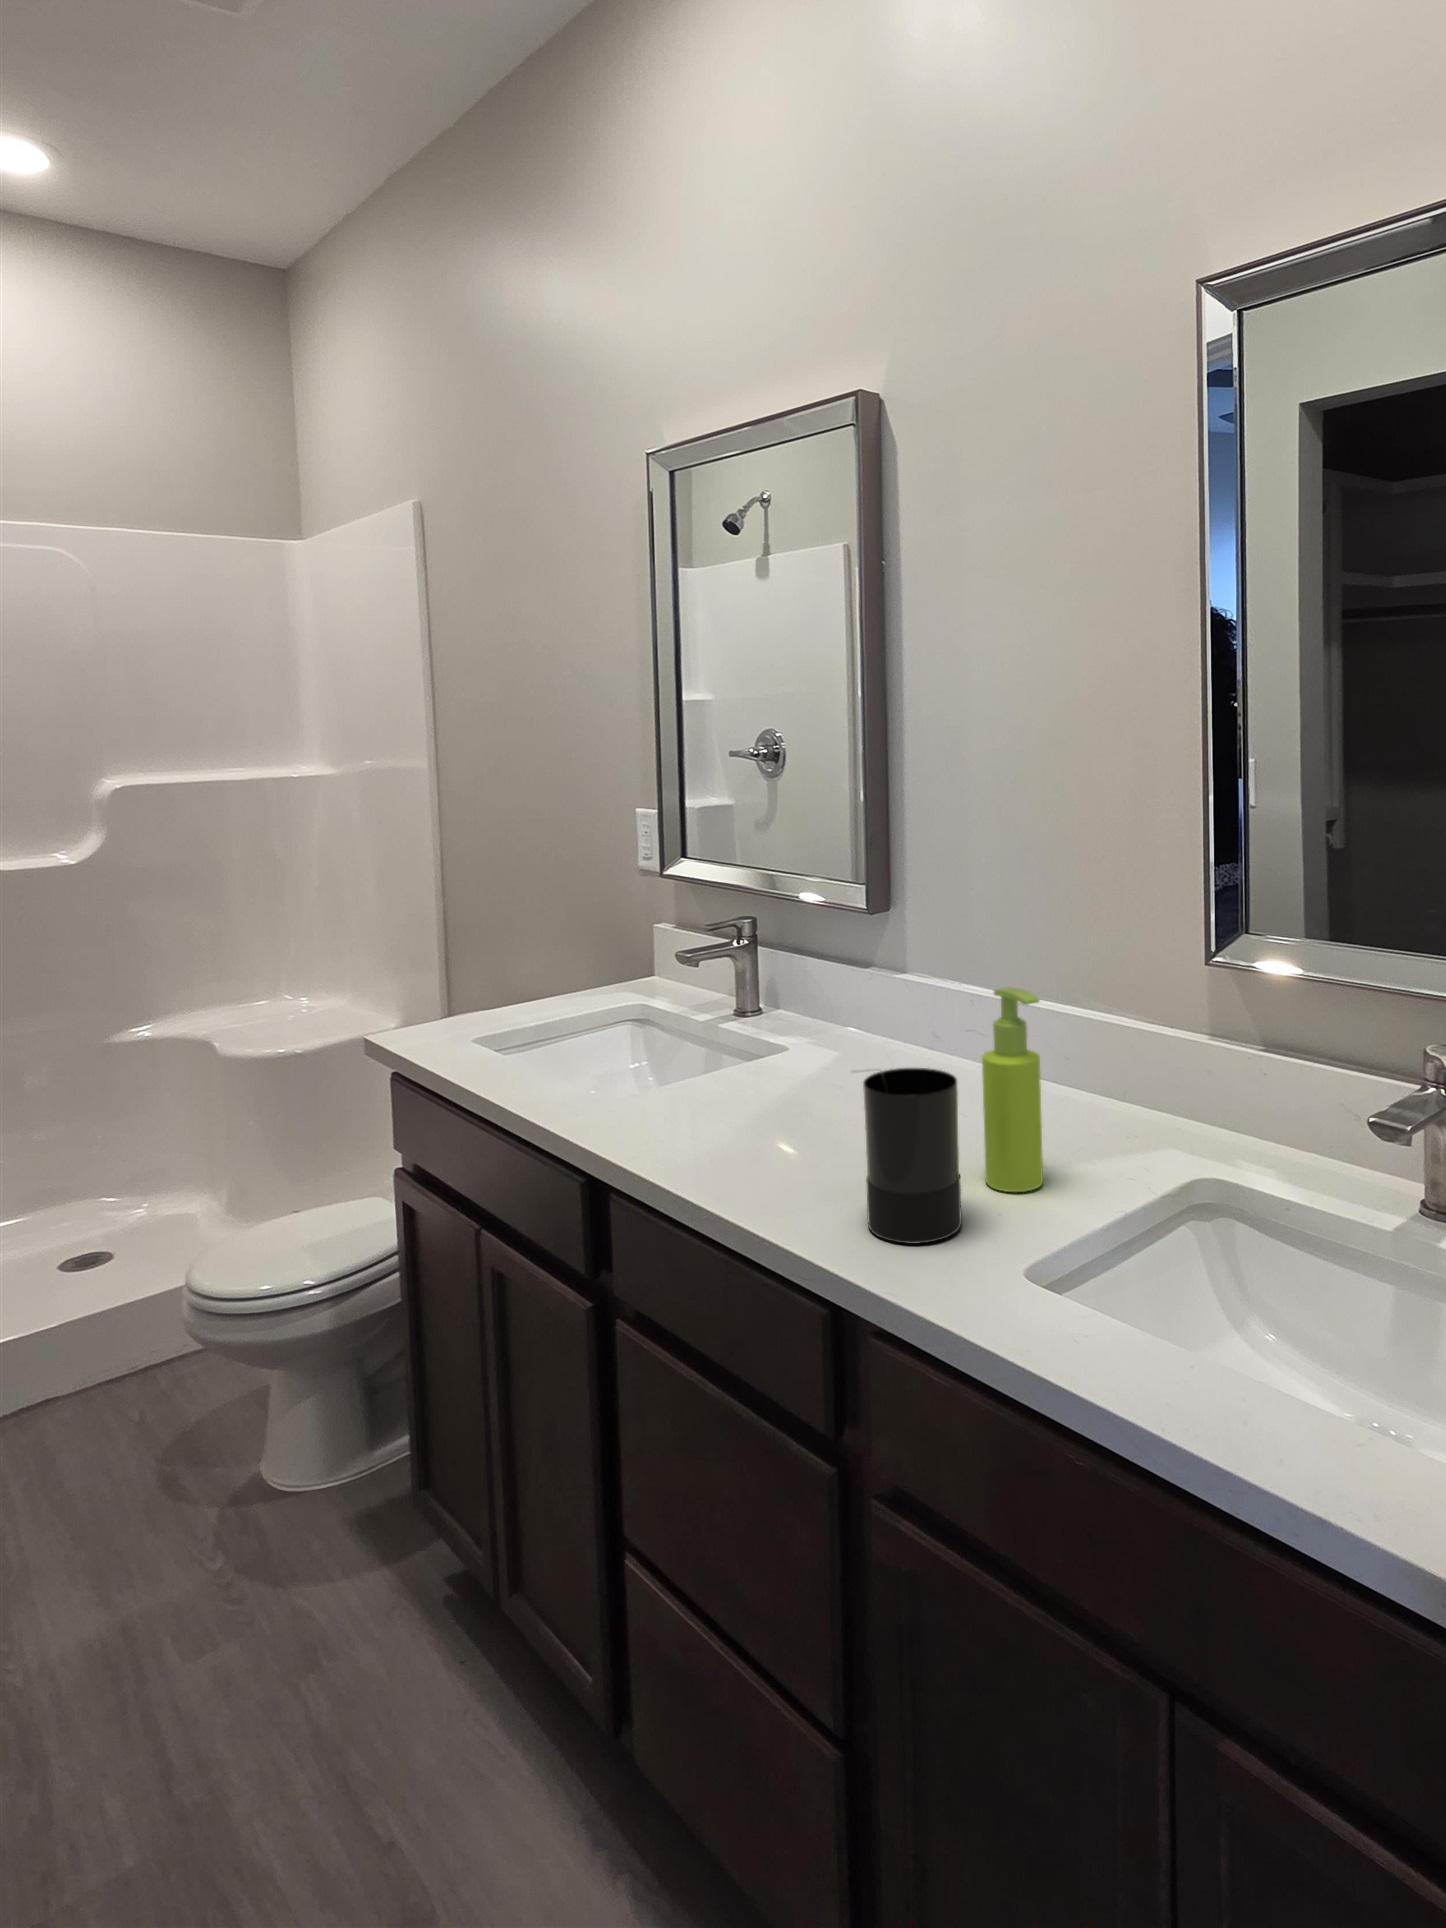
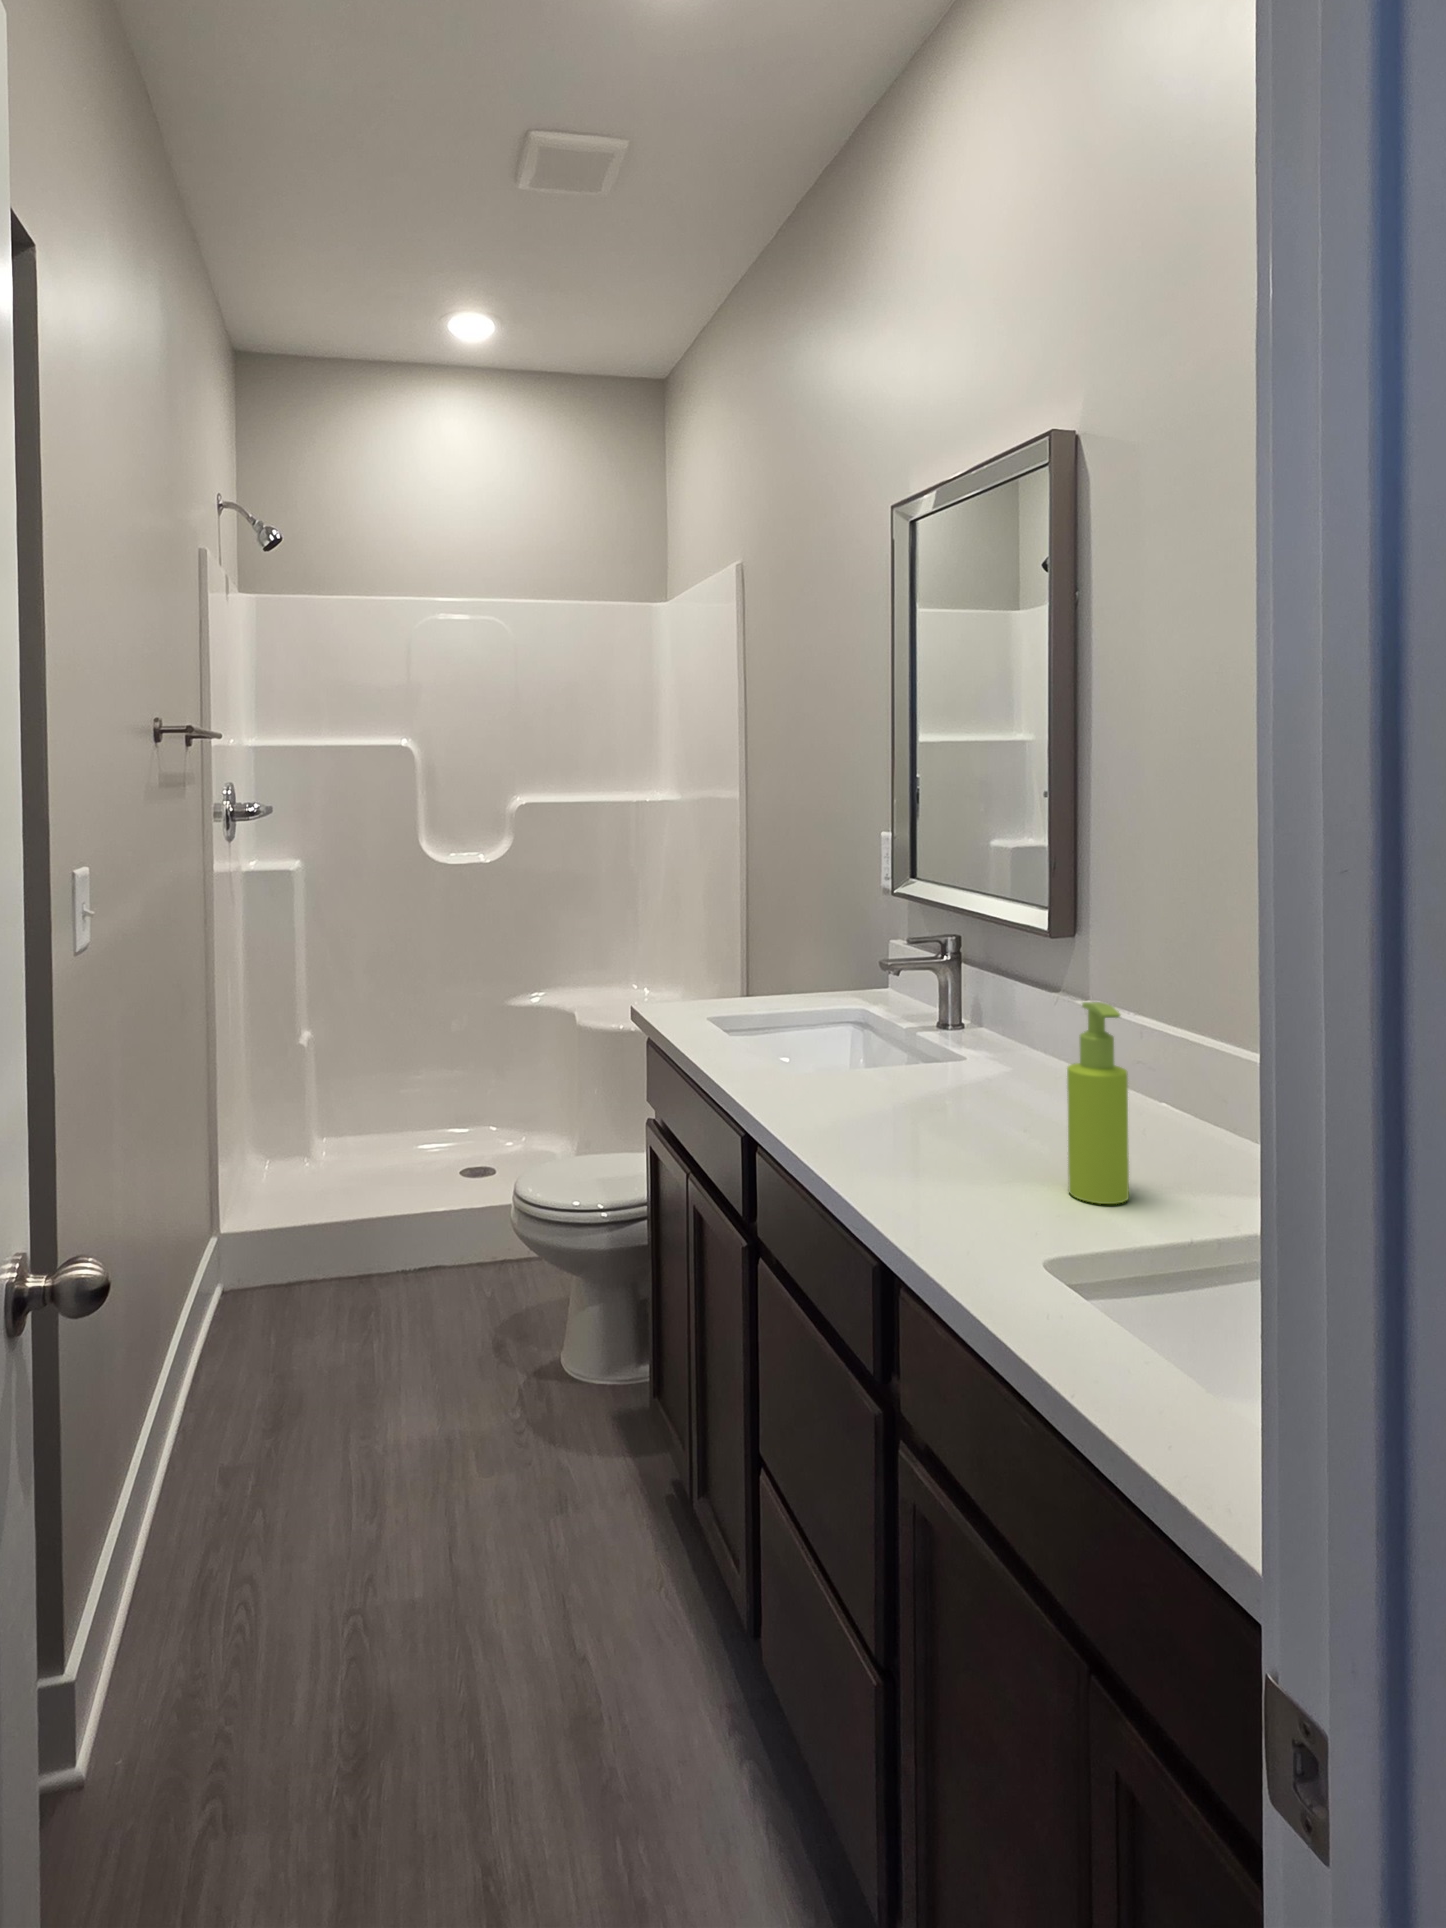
candle: present [852,1068,962,1244] -> none [913,1053,1016,1221]

